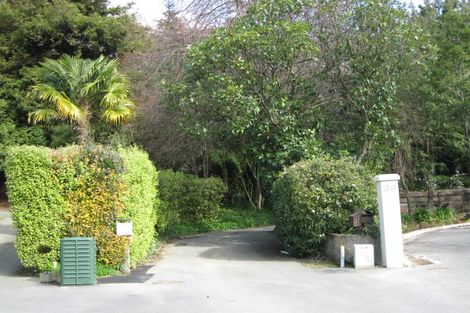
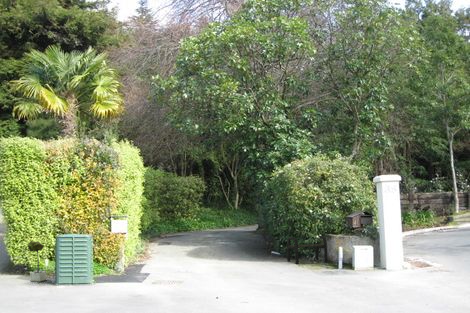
bench: none [291,235,331,263] -> present [287,236,328,264]

